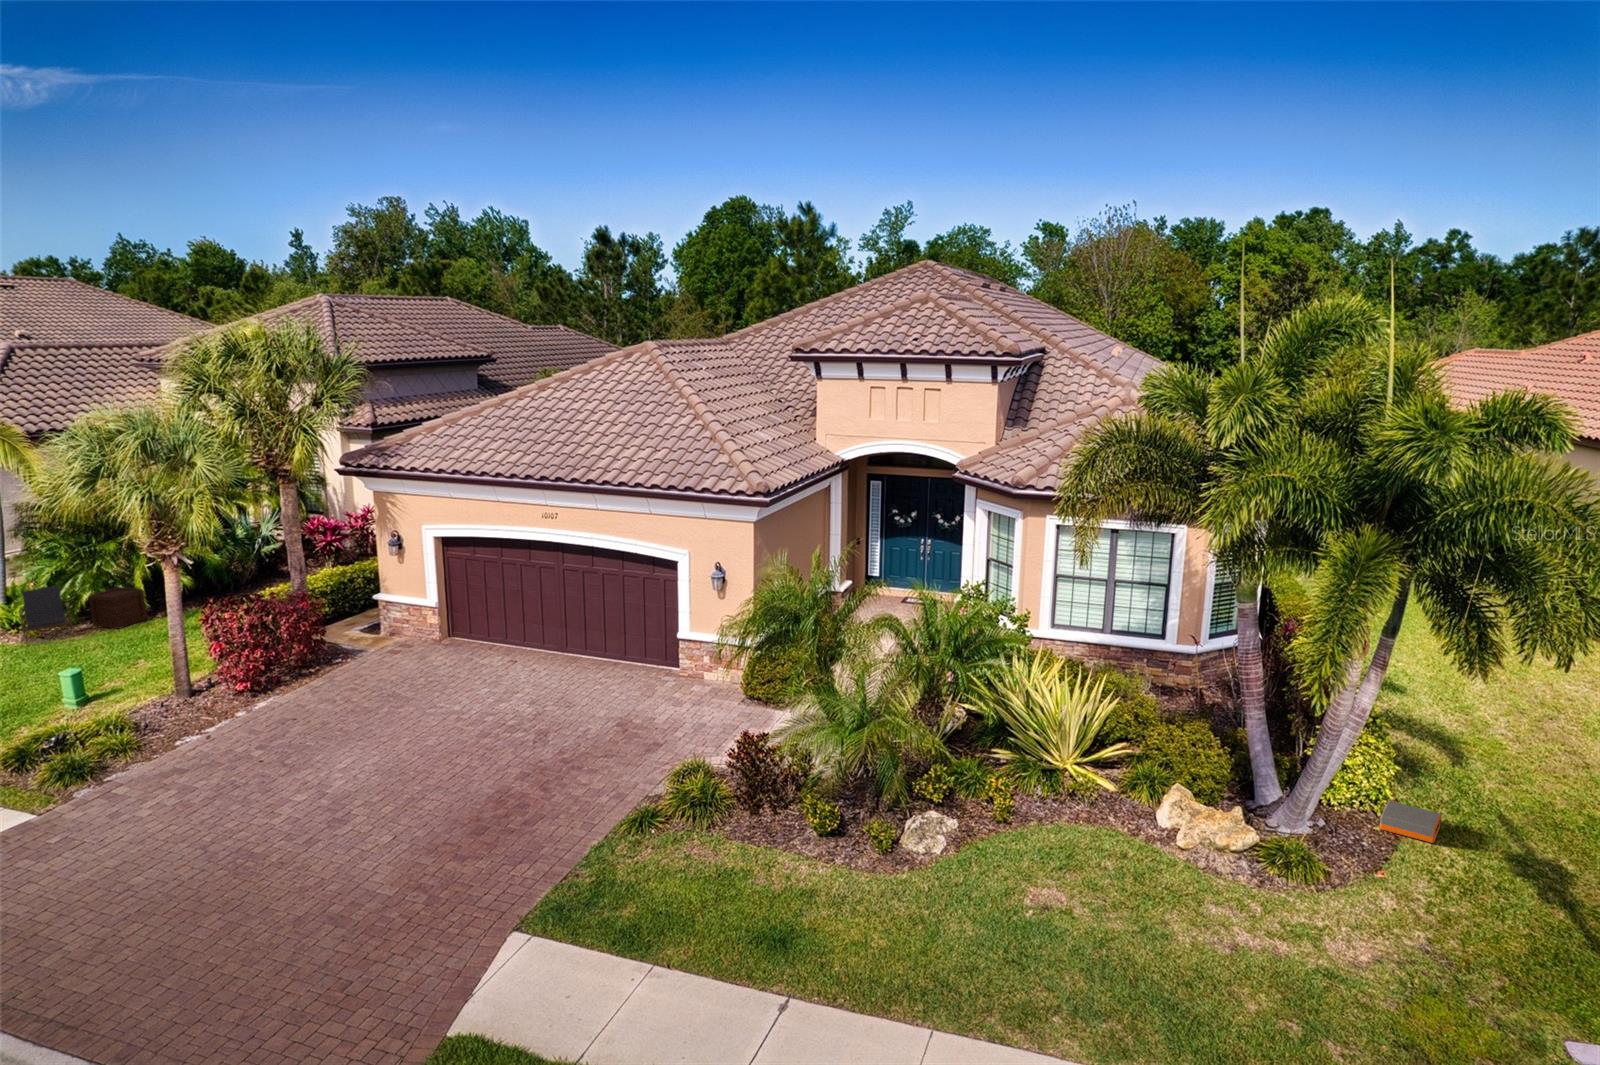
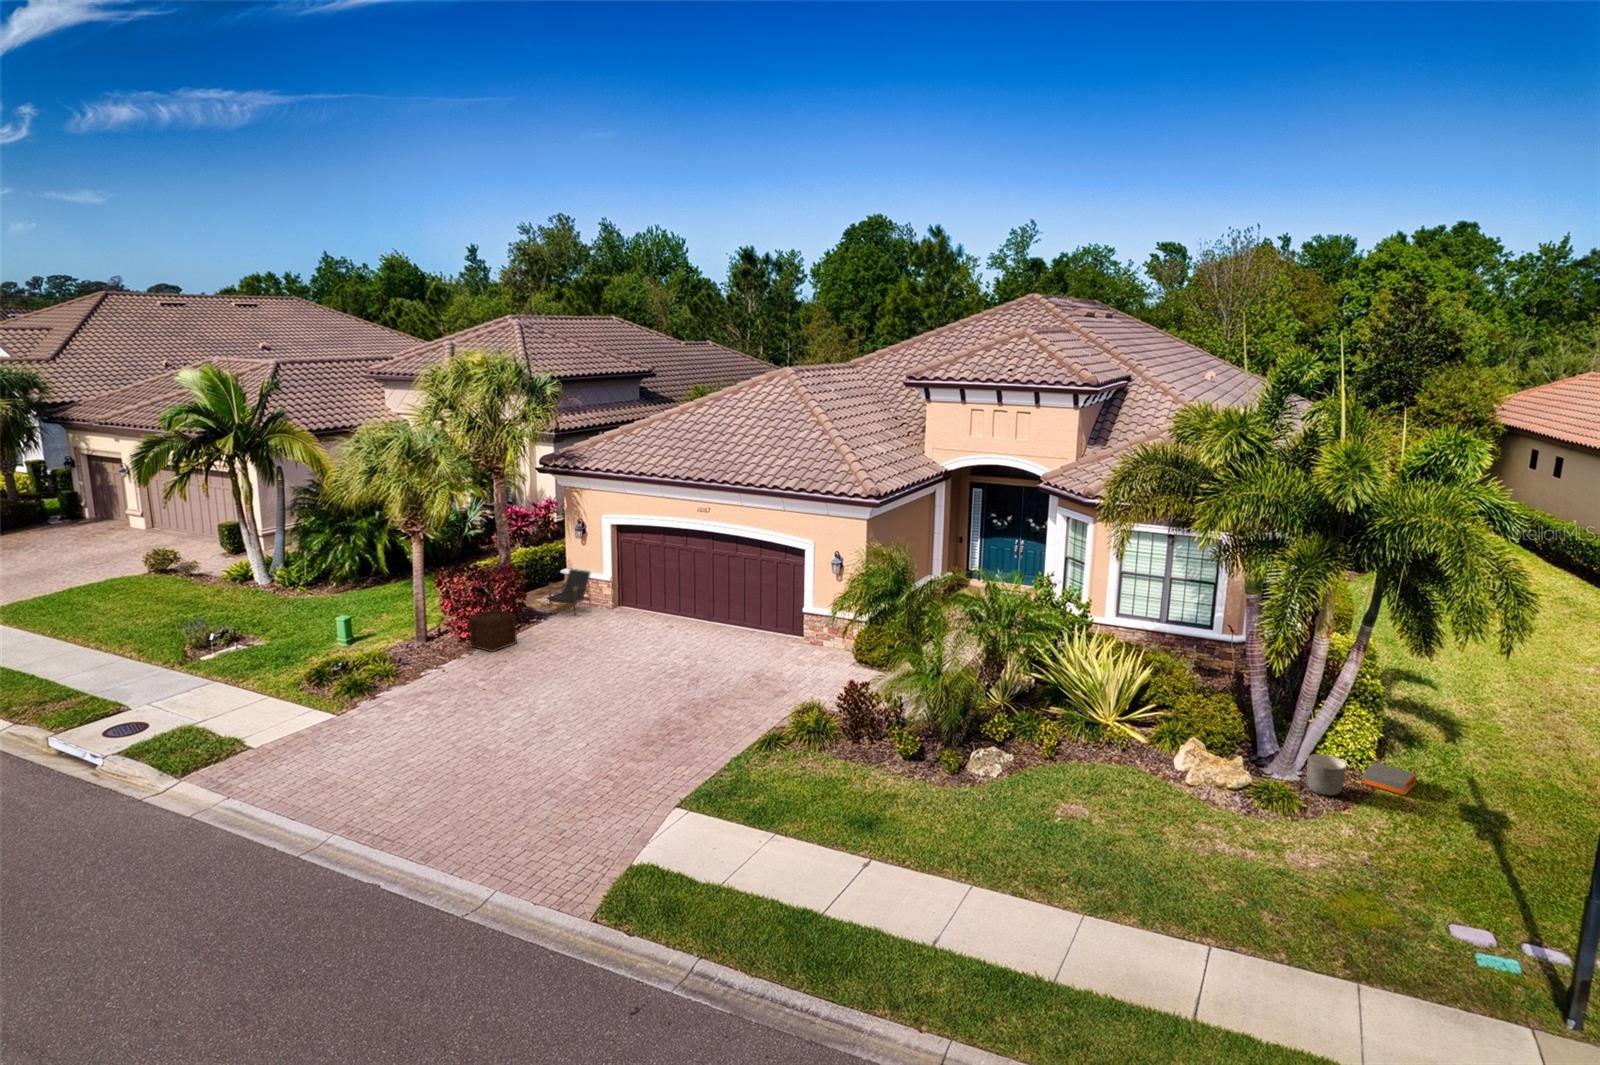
lounge chair: present [19,586,74,642] -> present [548,569,591,613]
wooden crate: present [89,587,148,628] -> present [469,609,517,652]
planter: none [1317,797,1367,850] -> present [1307,754,1346,795]

